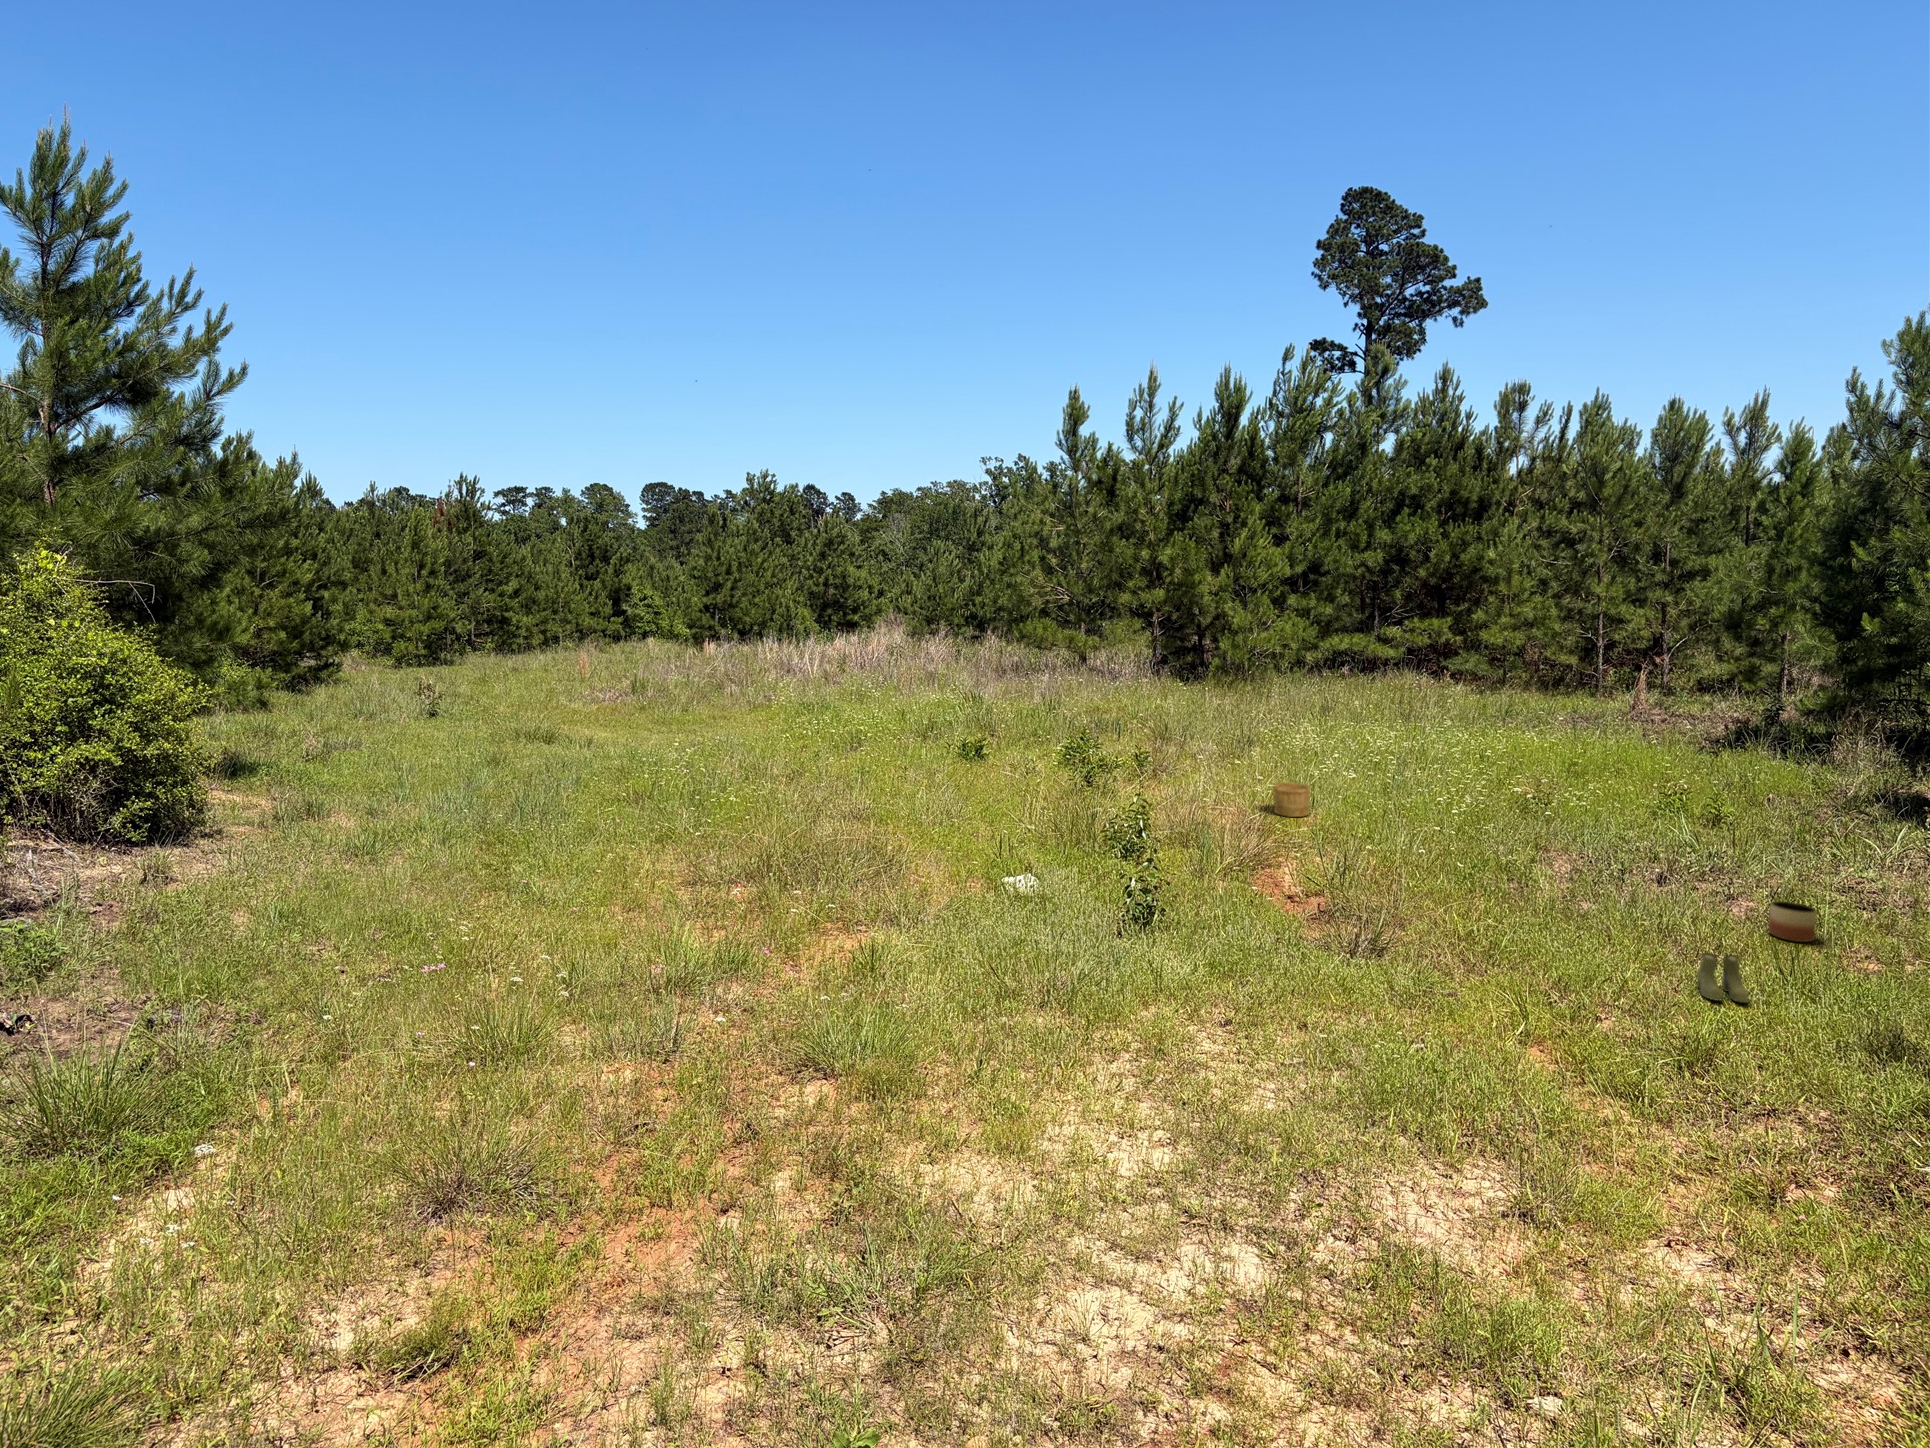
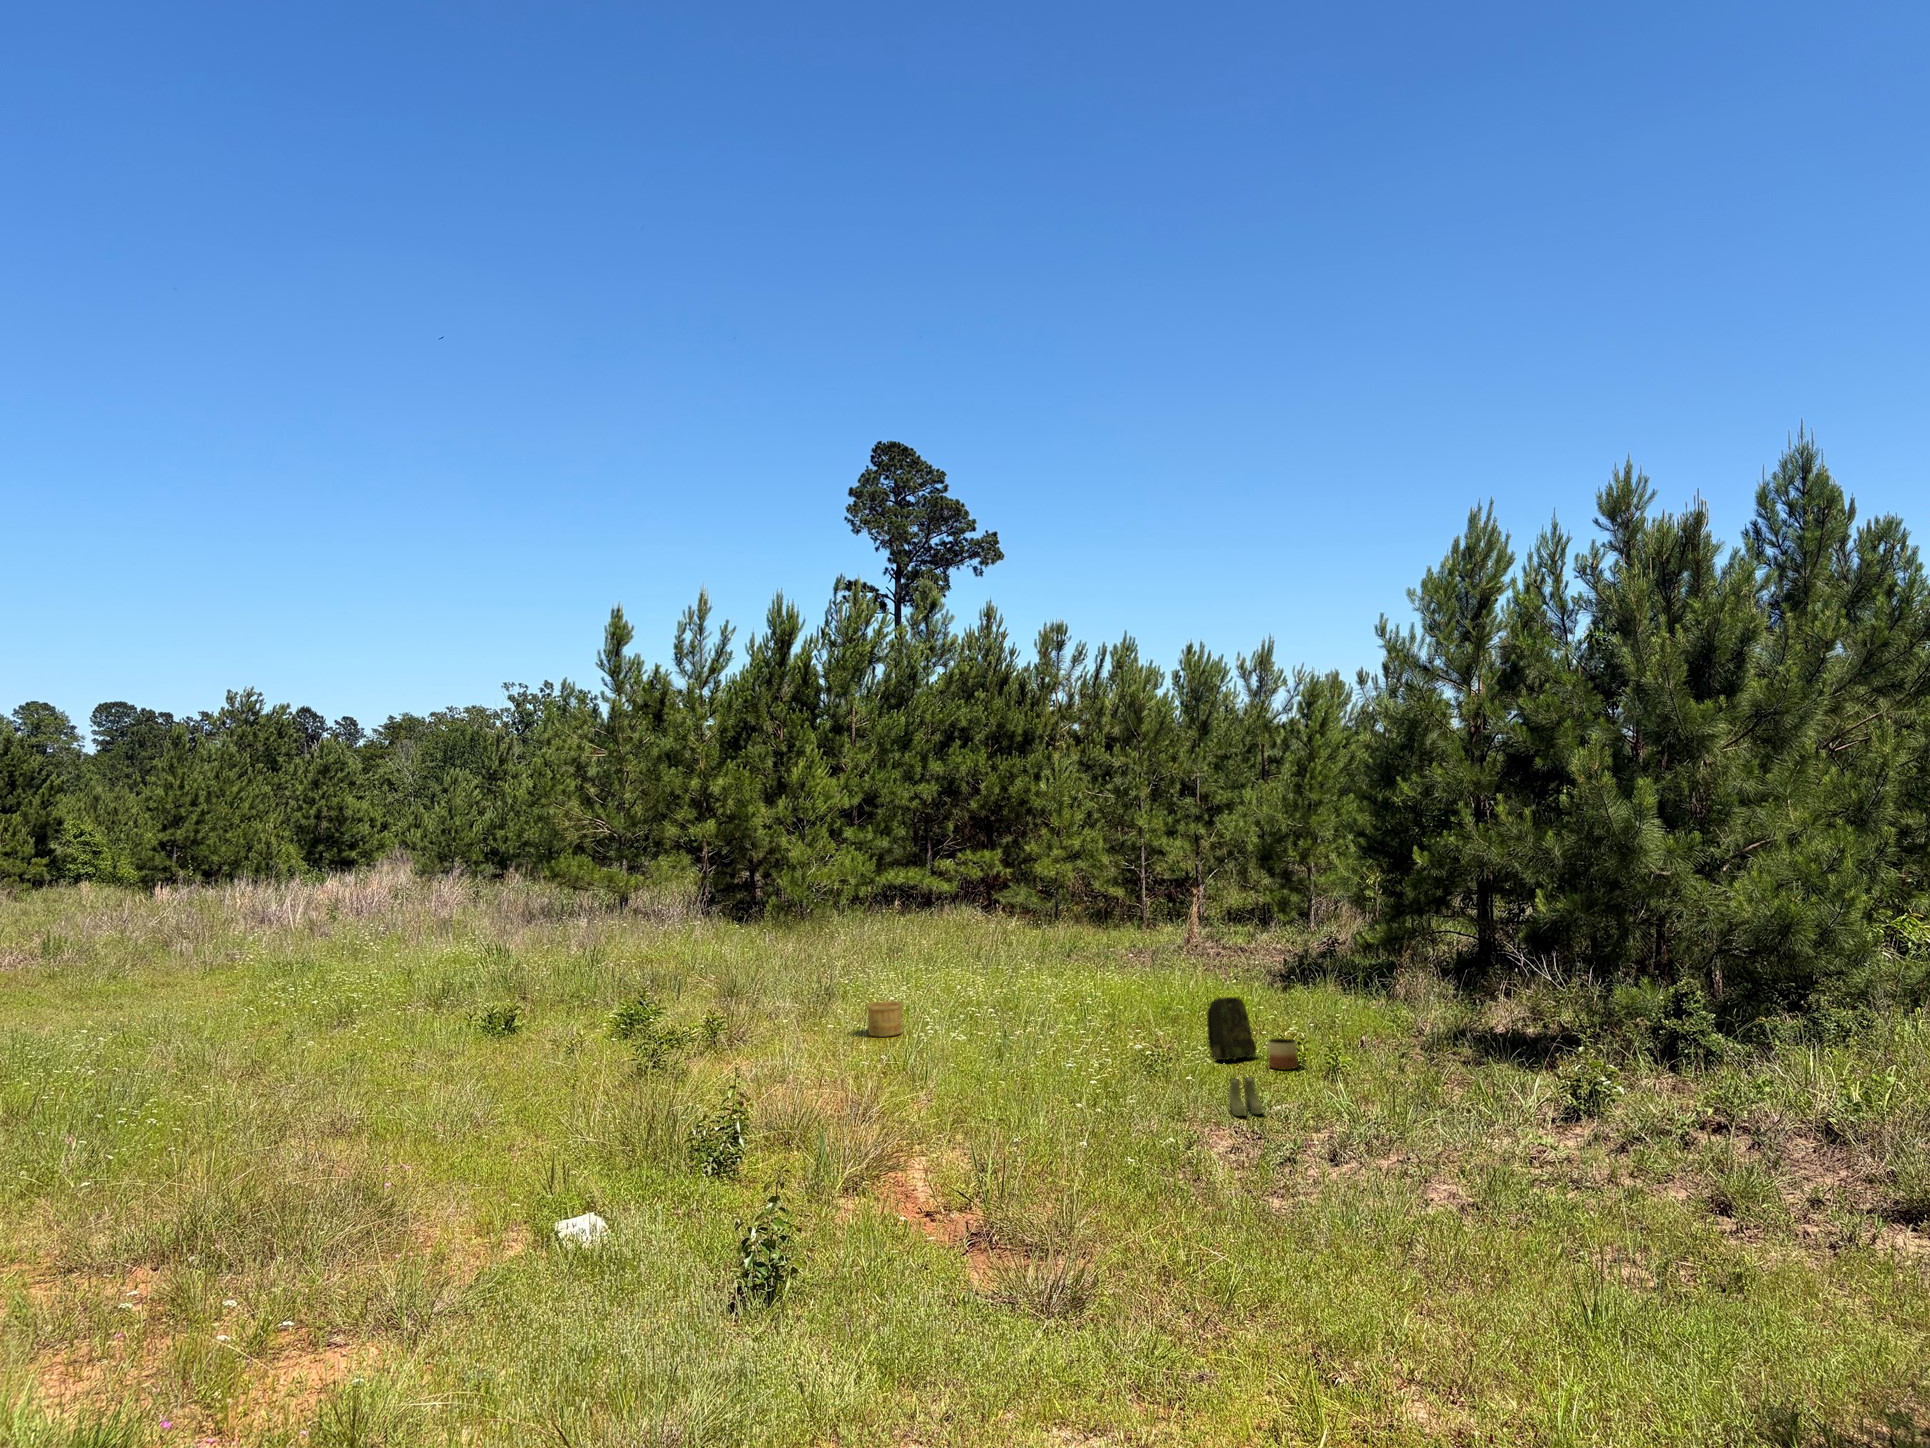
backpack: none [1680,840,1751,916] -> present [1207,997,1256,1063]

